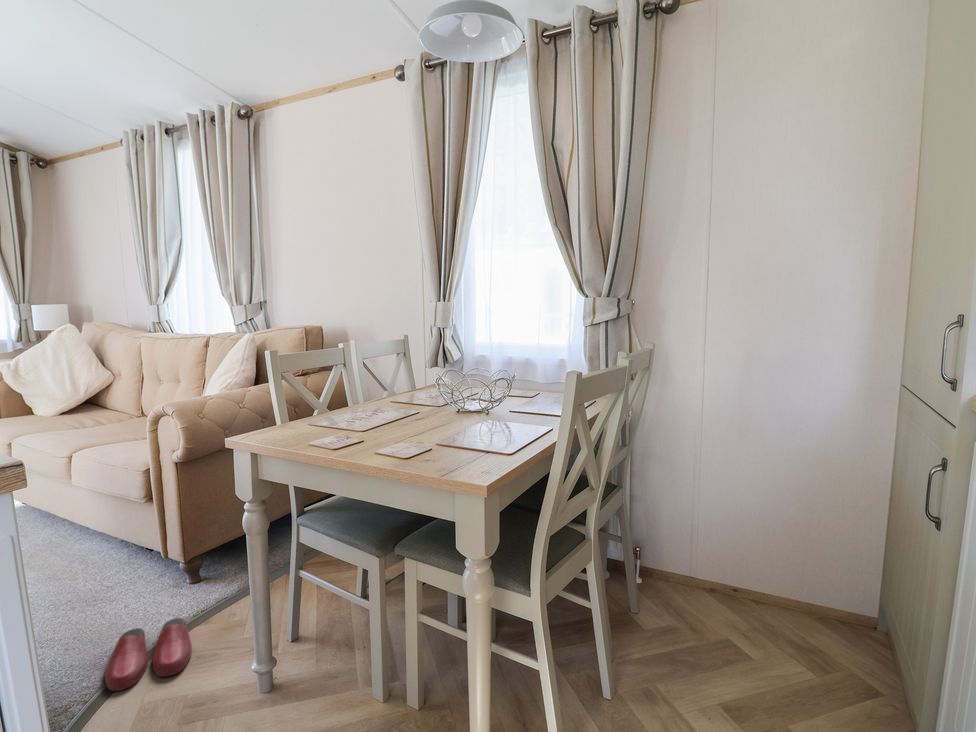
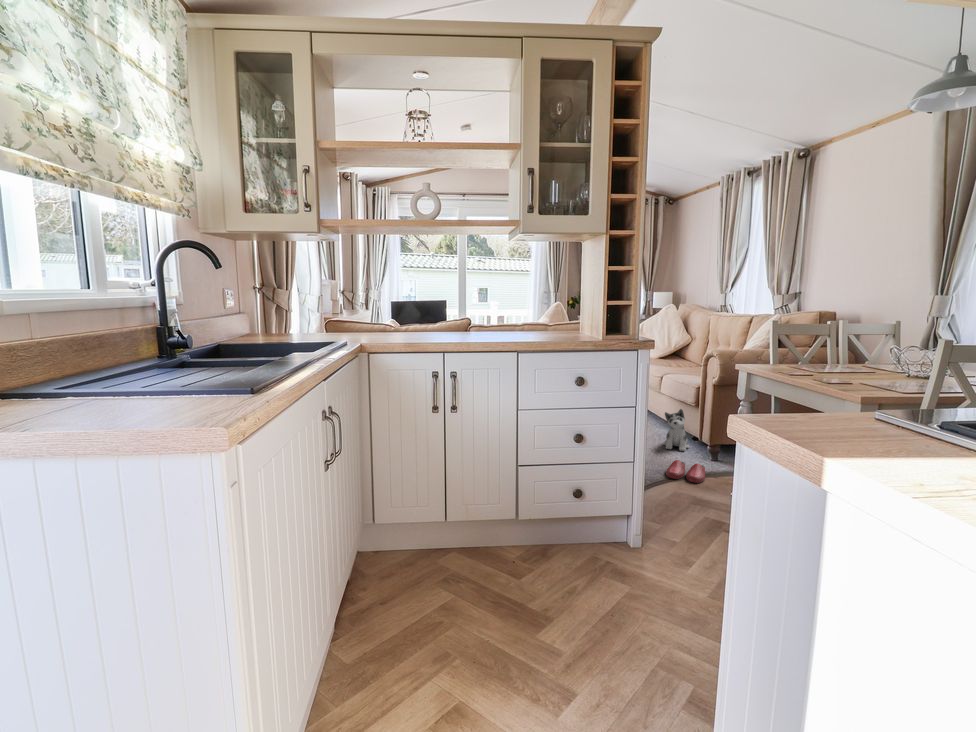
plush toy: none [82,516,145,601] -> present [663,409,689,451]

